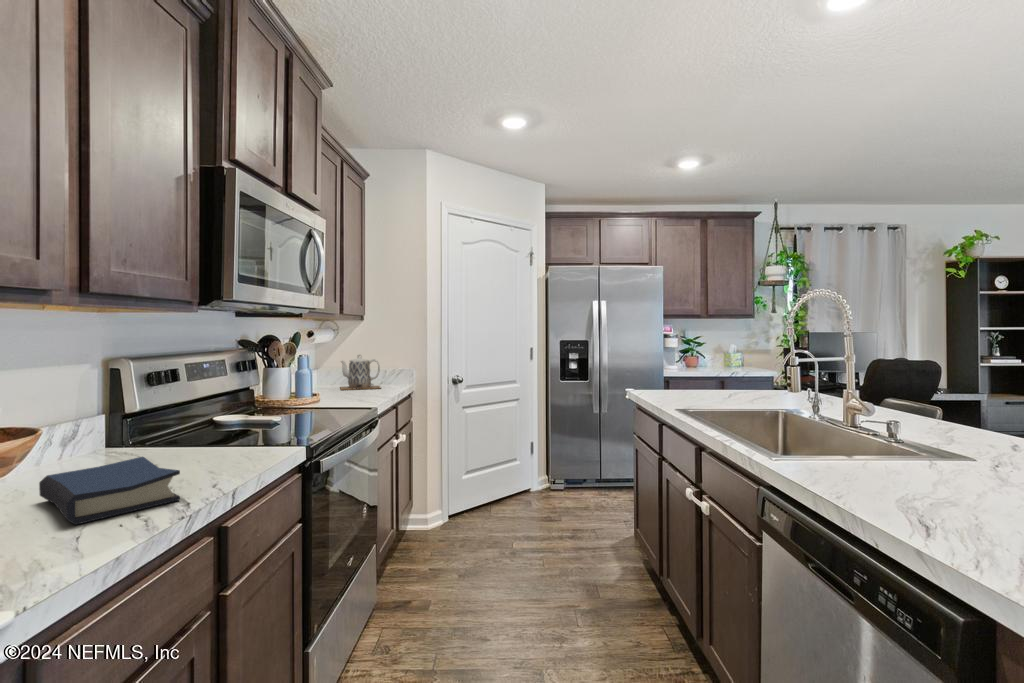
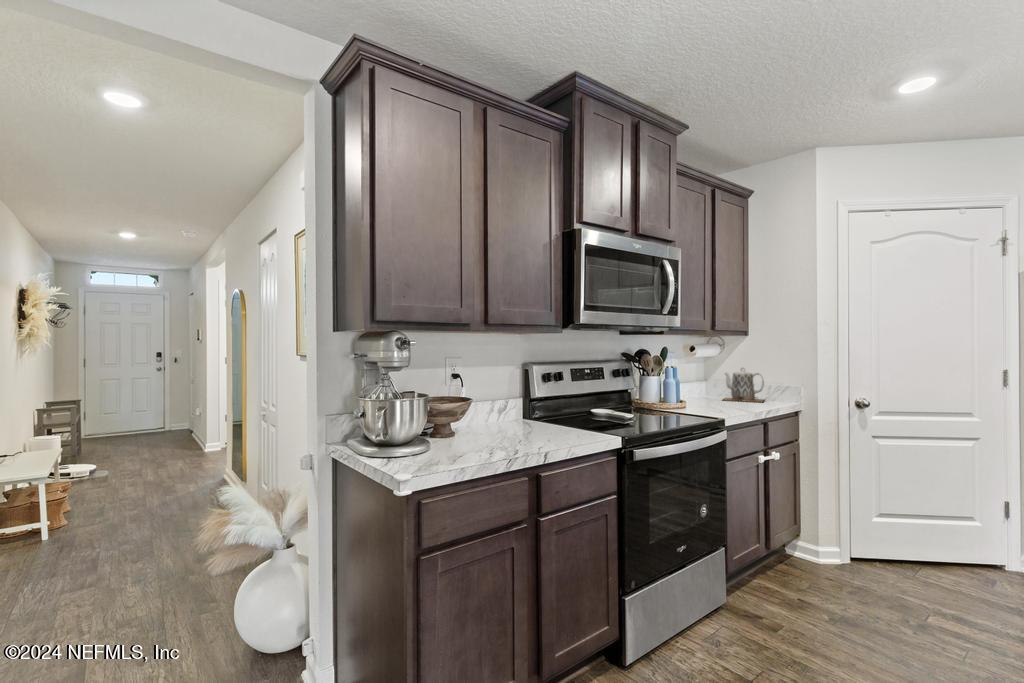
hardback book: present [39,457,180,525] -> none [463,423,517,451]

